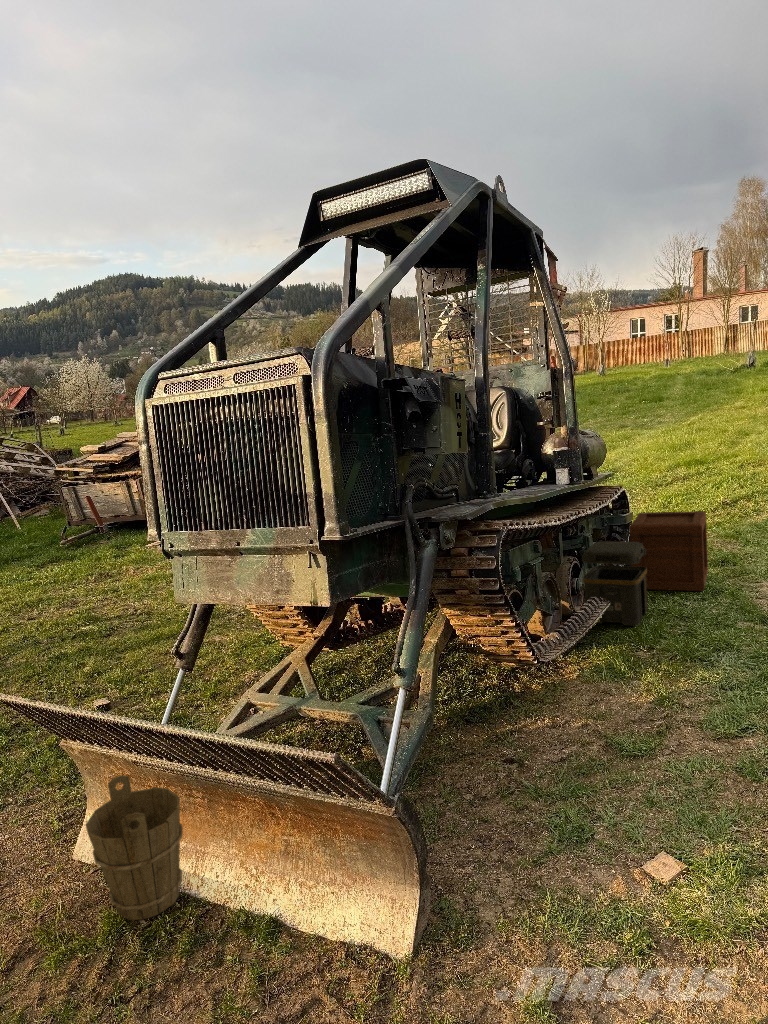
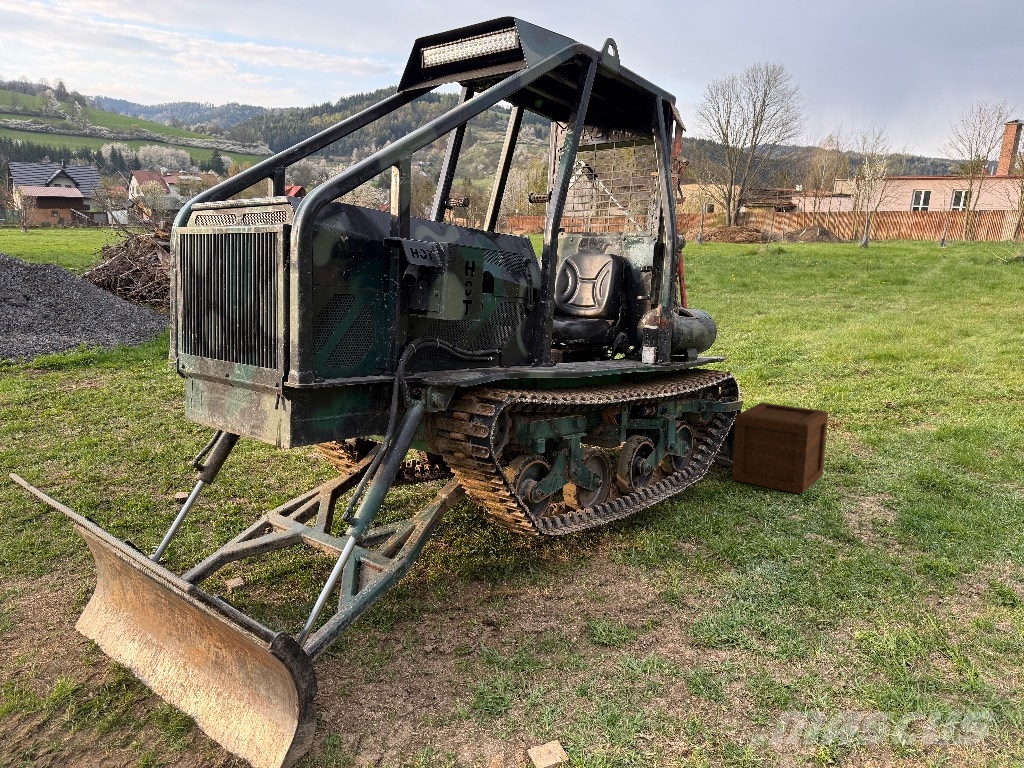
toolbox: present [582,542,648,626] -> none [660,426,732,517]
bucket: present [86,775,183,920] -> none [46,566,140,694]

